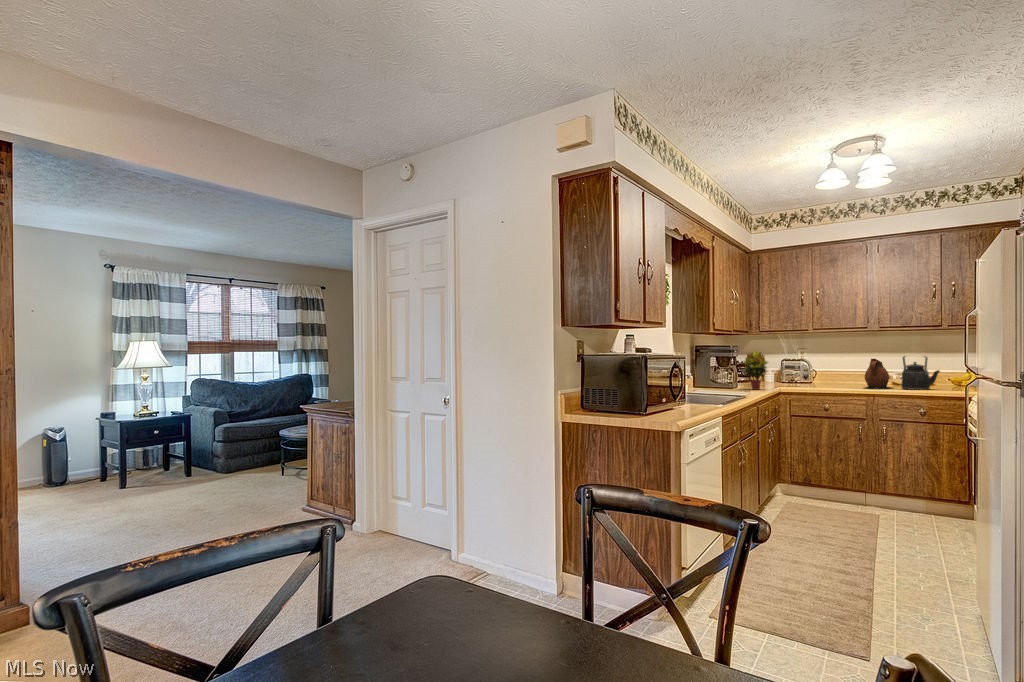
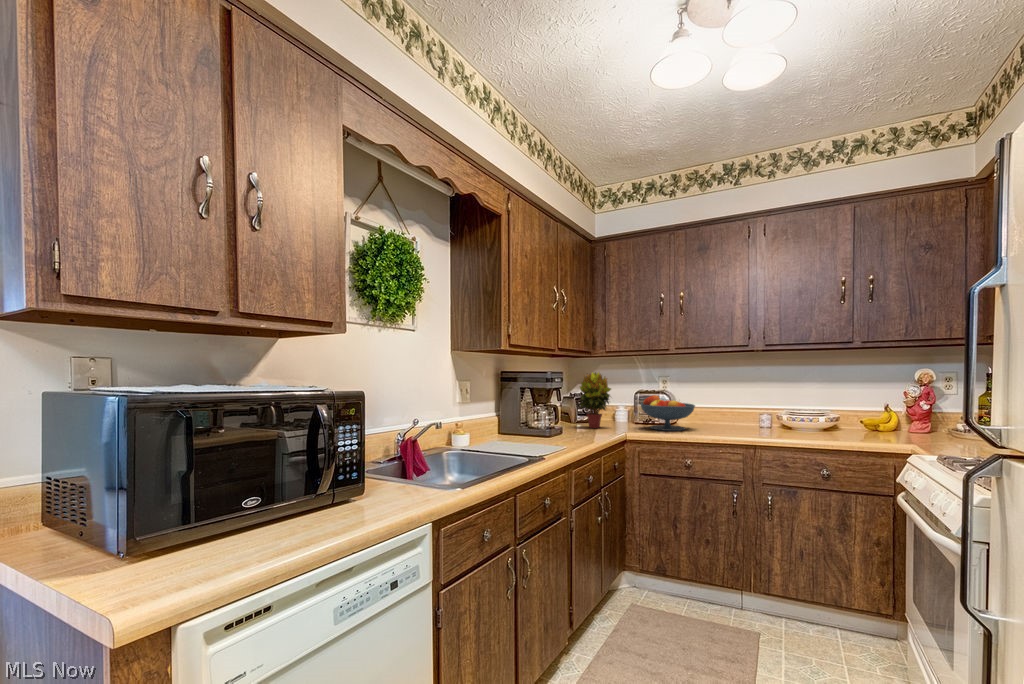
kettle: present [901,356,940,390] -> none [795,385,855,439]
ceramic pitcher: present [865,359,891,388] -> none [738,388,785,433]
fruit bowl: none [789,366,830,389] -> present [640,395,695,431]

